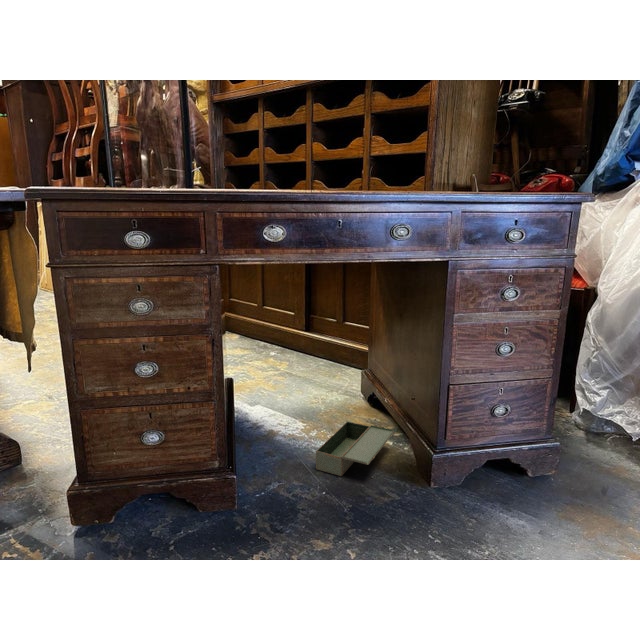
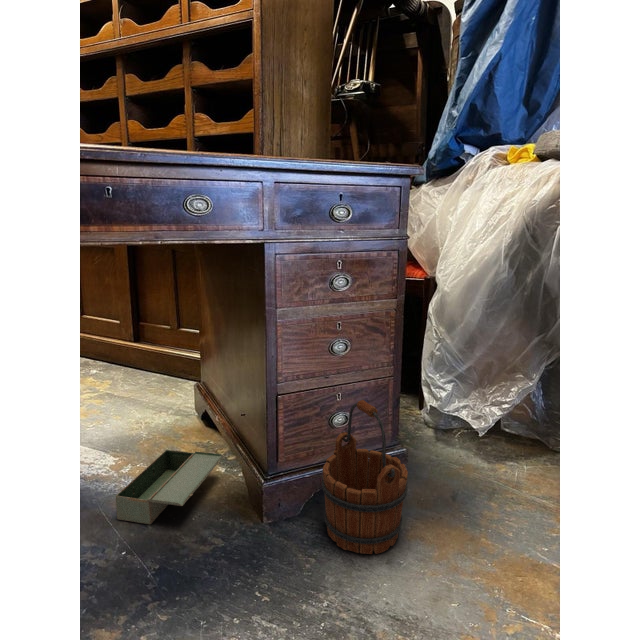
wooden bucket: none [485,395,563,525] -> present [322,400,408,554]

